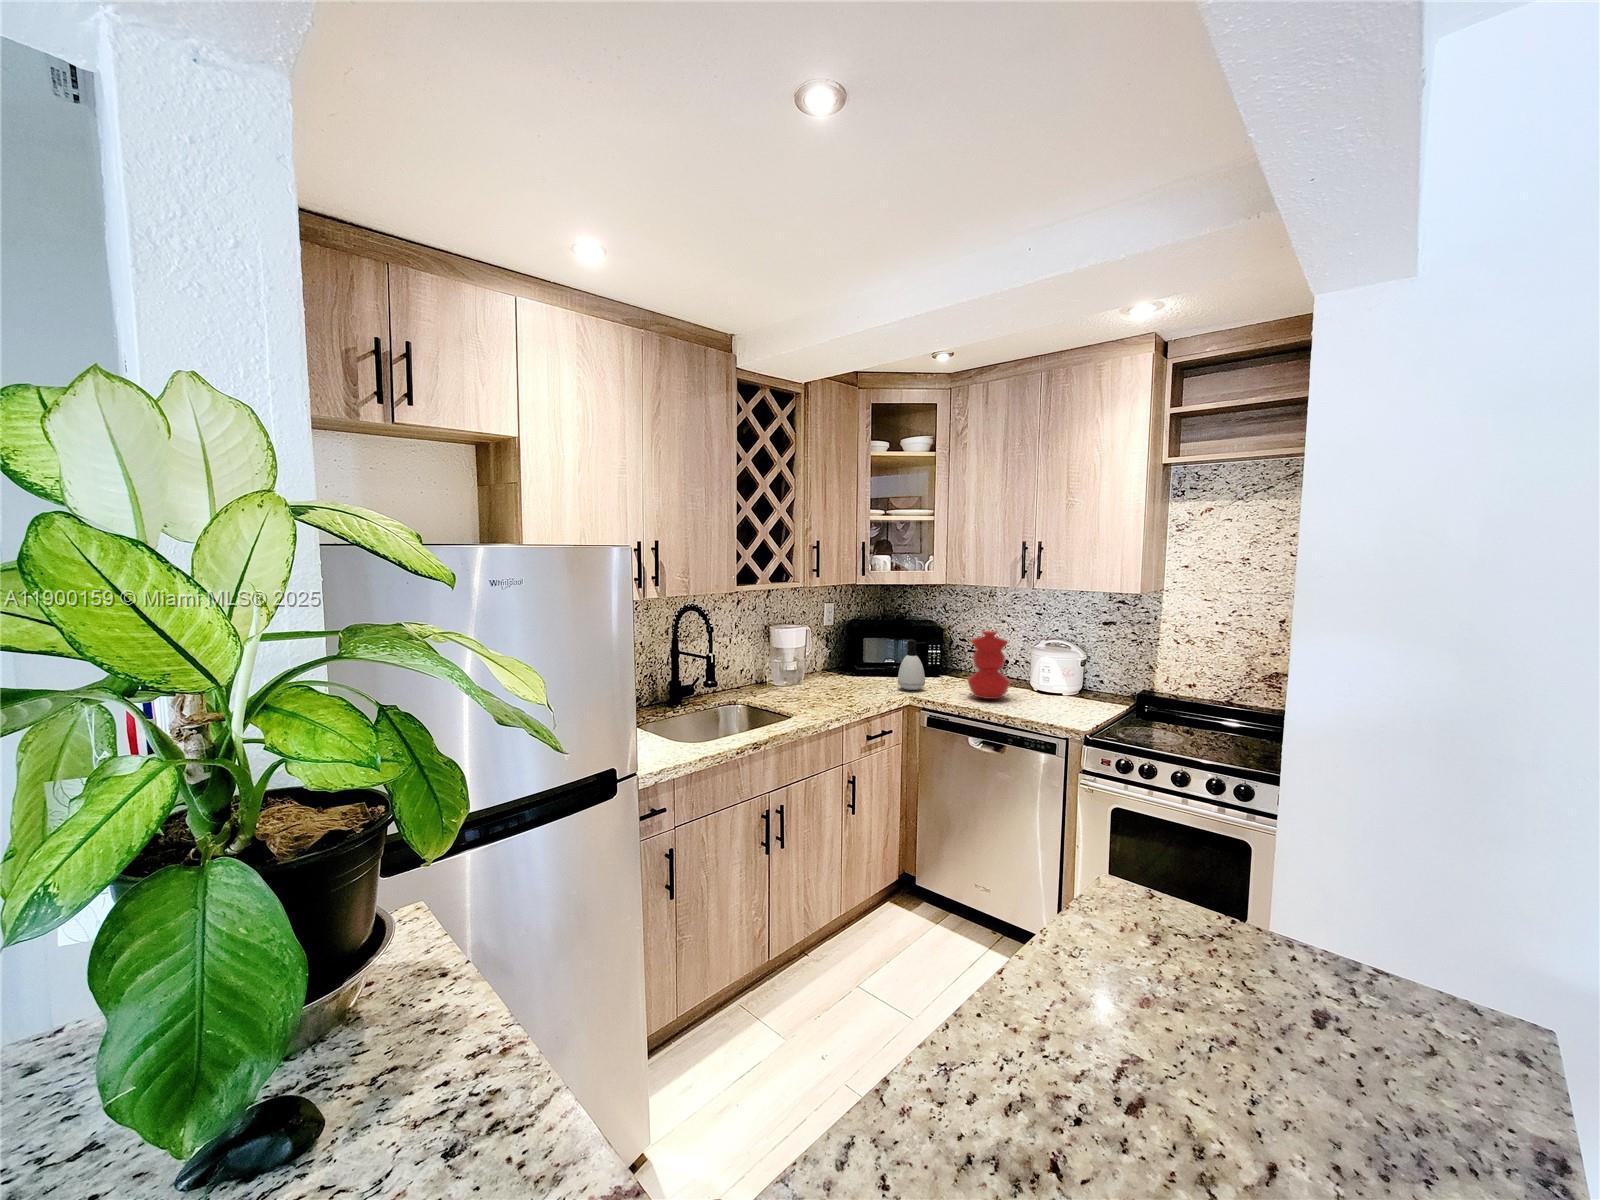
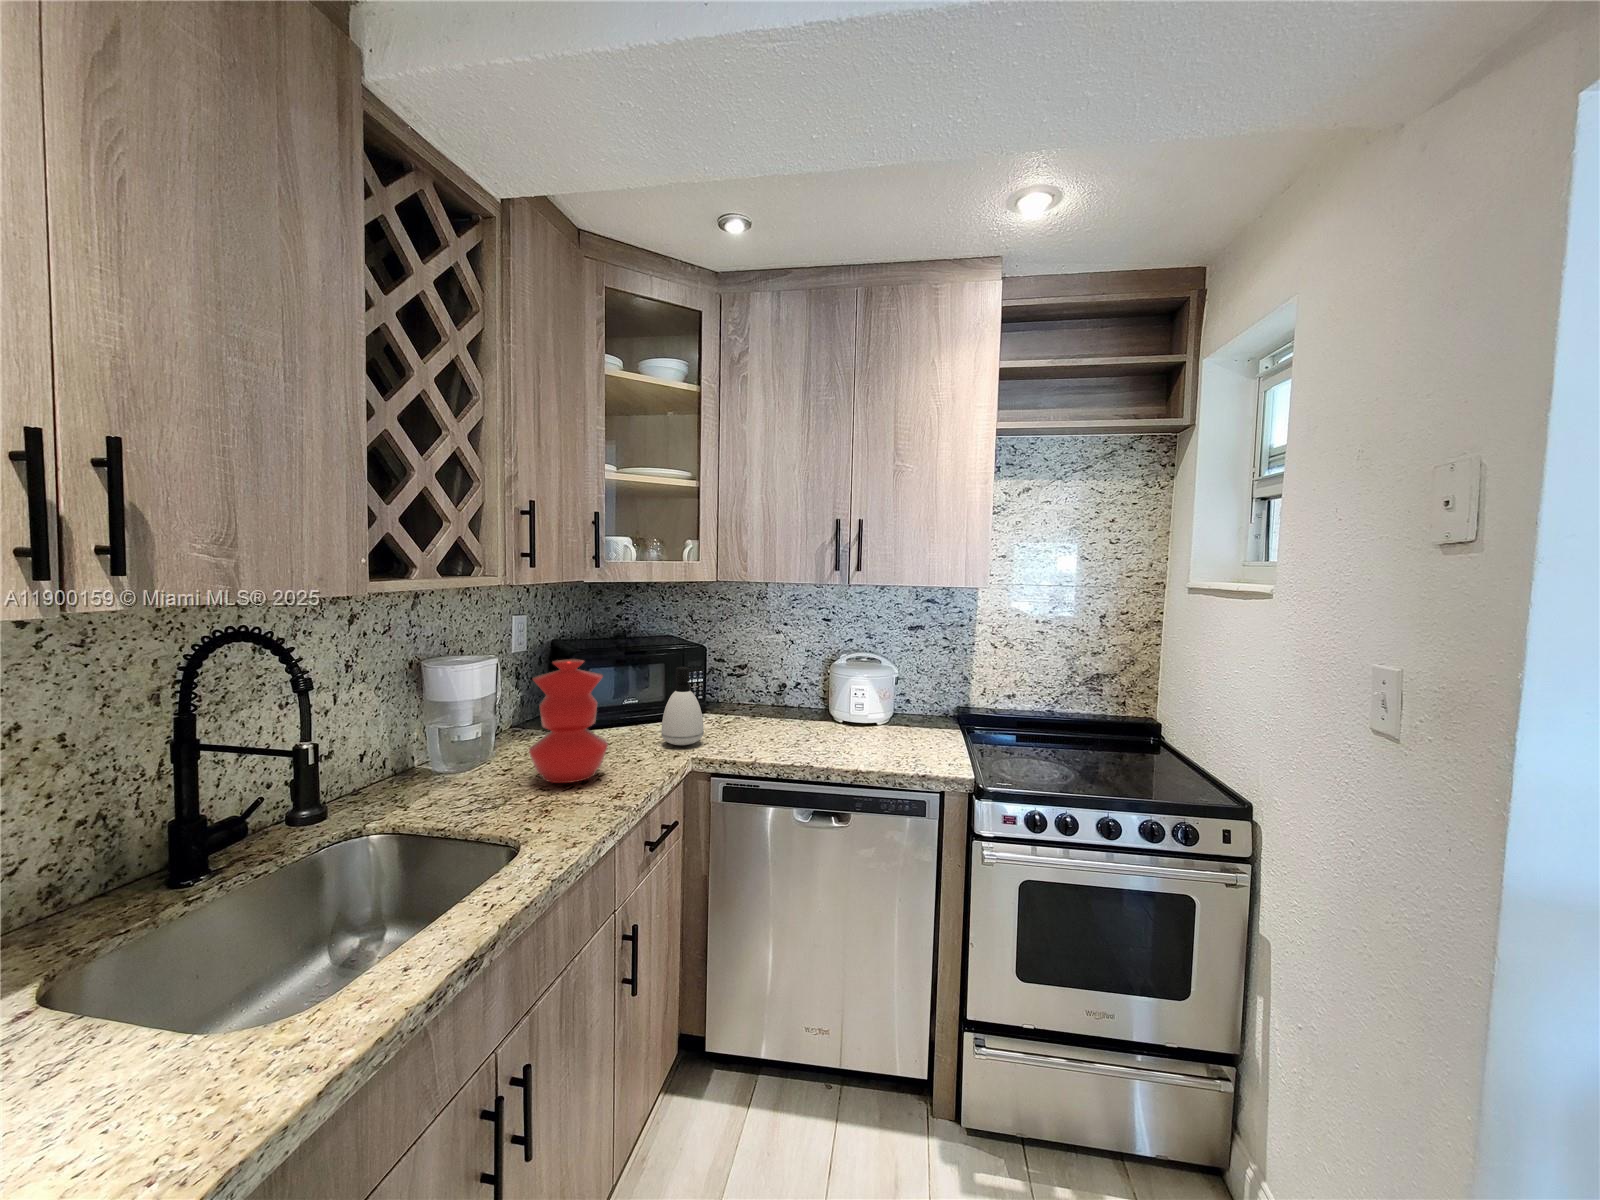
vase: present [967,631,1010,699] -> present [529,659,608,783]

